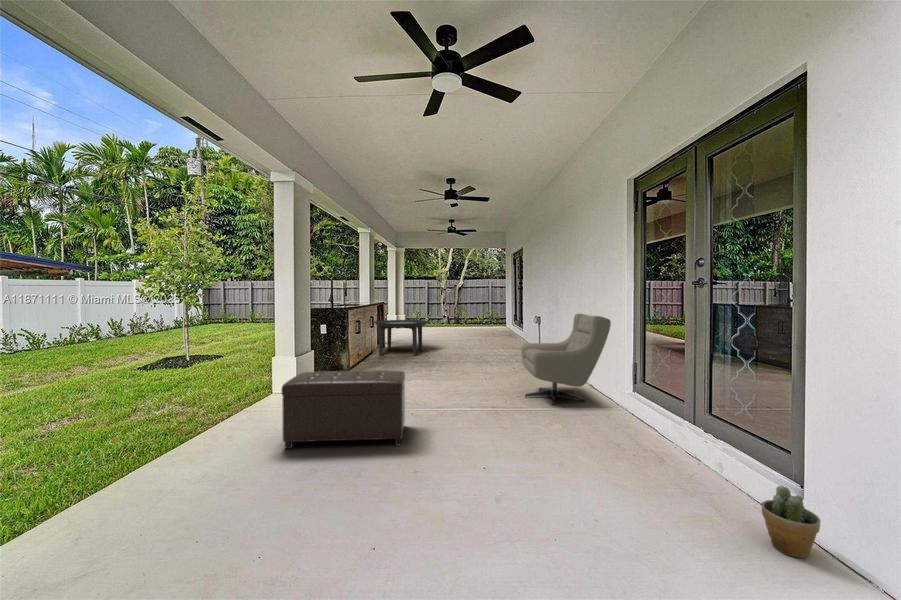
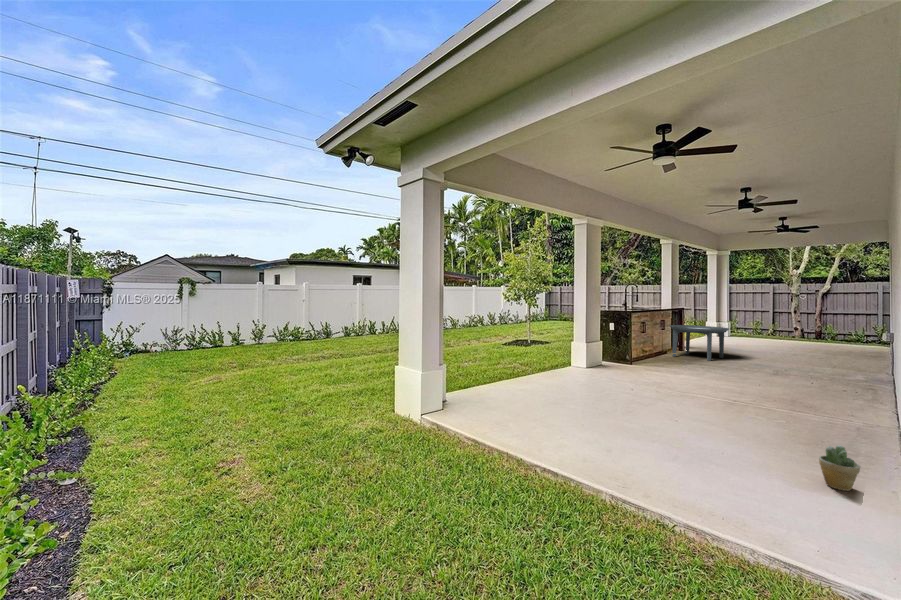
armchair: present [521,313,611,405] -> none [775,328,885,415]
ottoman: present [282,370,405,449] -> none [562,349,644,400]

